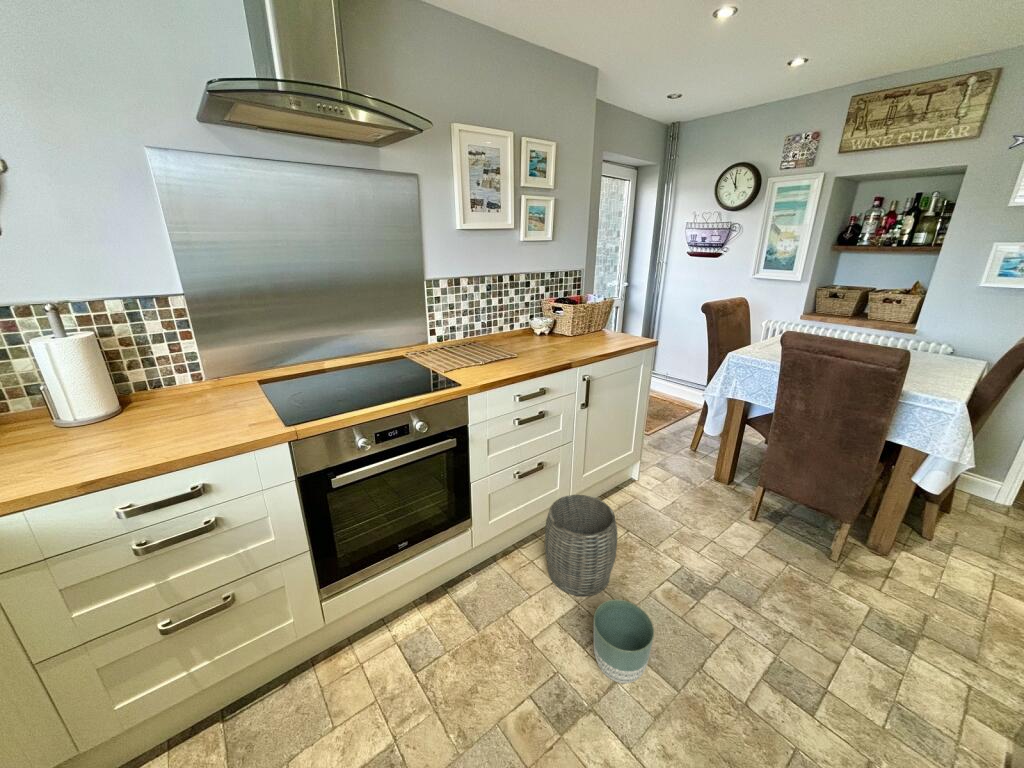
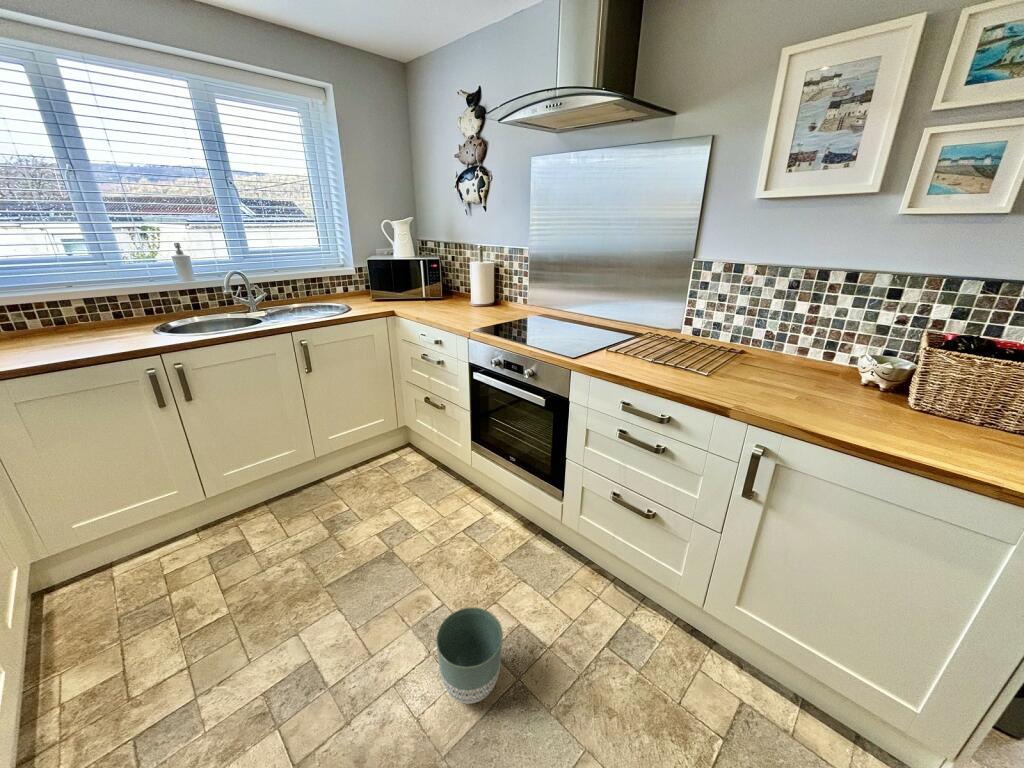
woven basket: present [545,495,617,596] -> none [557,546,657,692]

